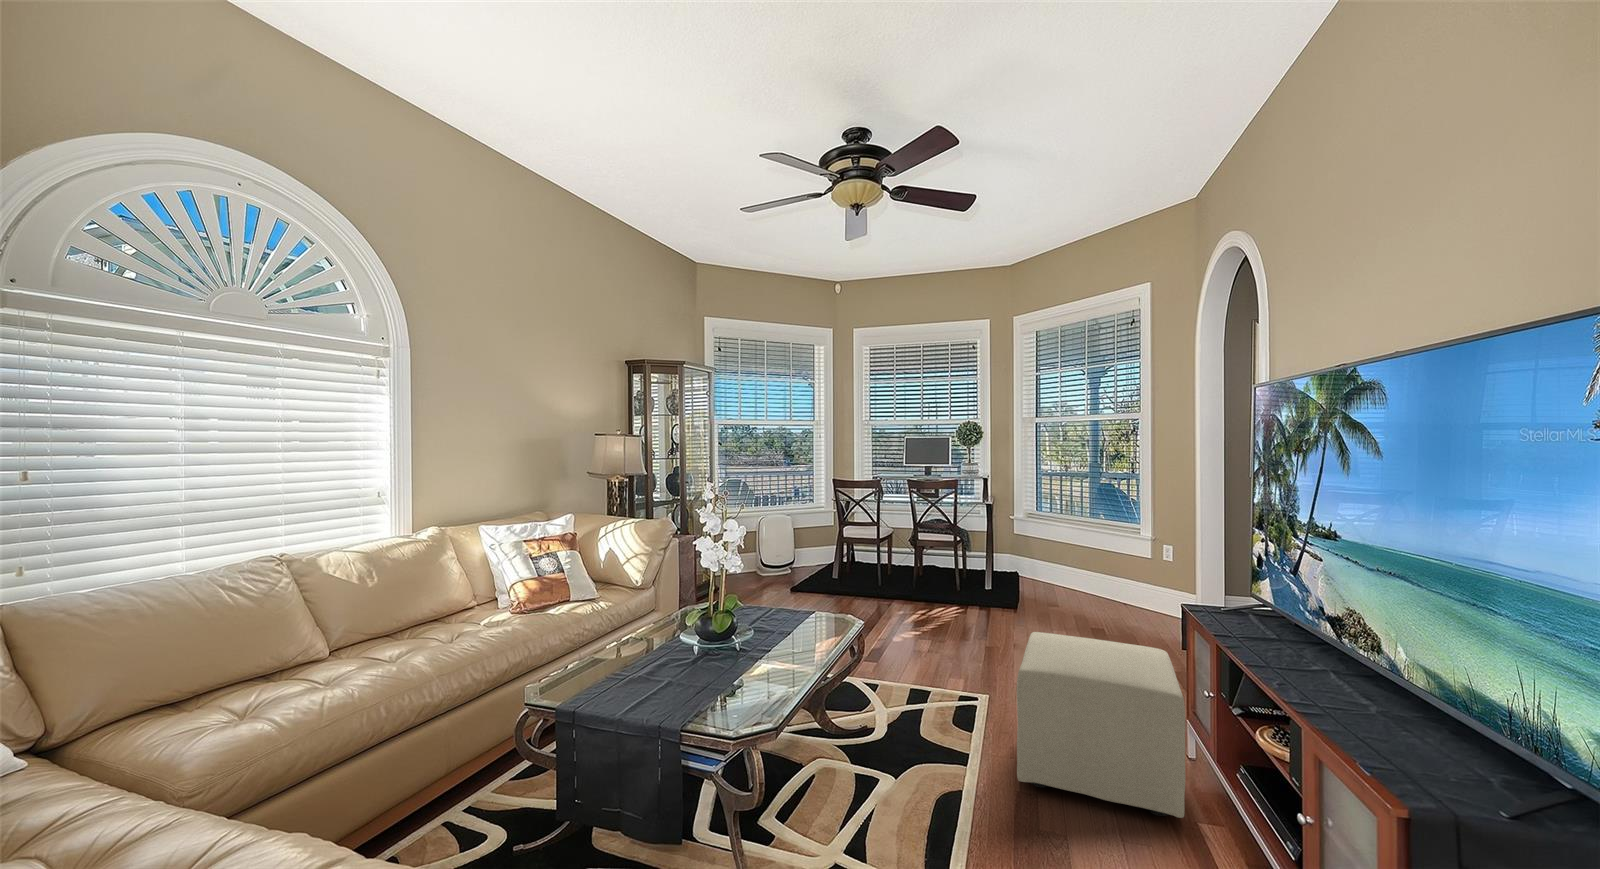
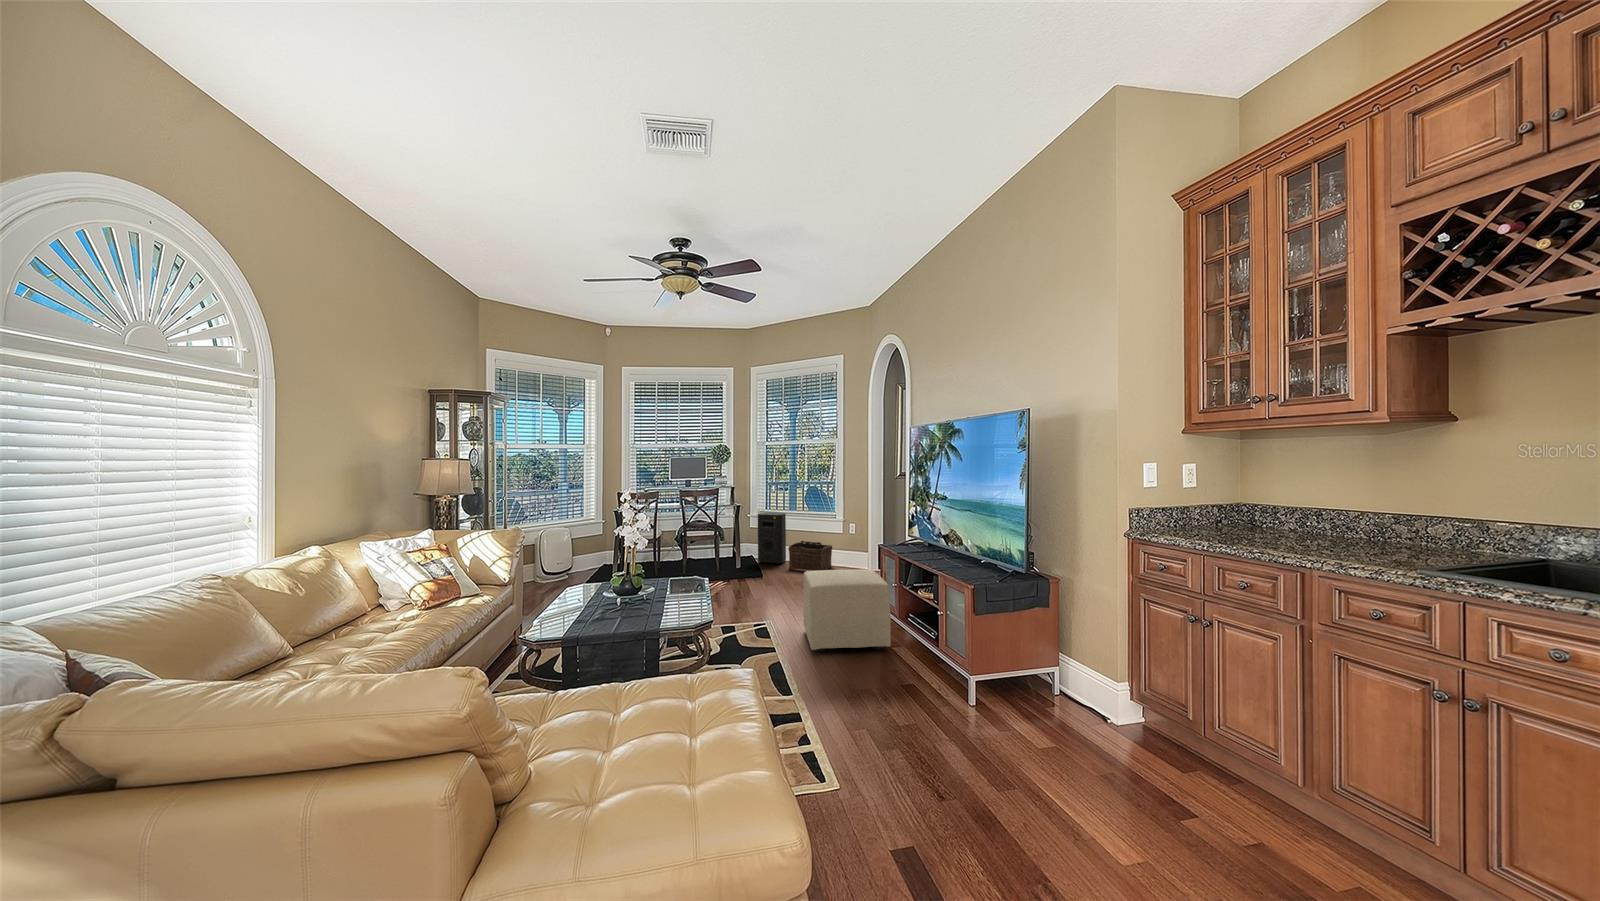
speaker: none [1016,516,1060,594] -> present [758,513,786,564]
basket: none [1058,564,1134,617] -> present [788,541,832,571]

